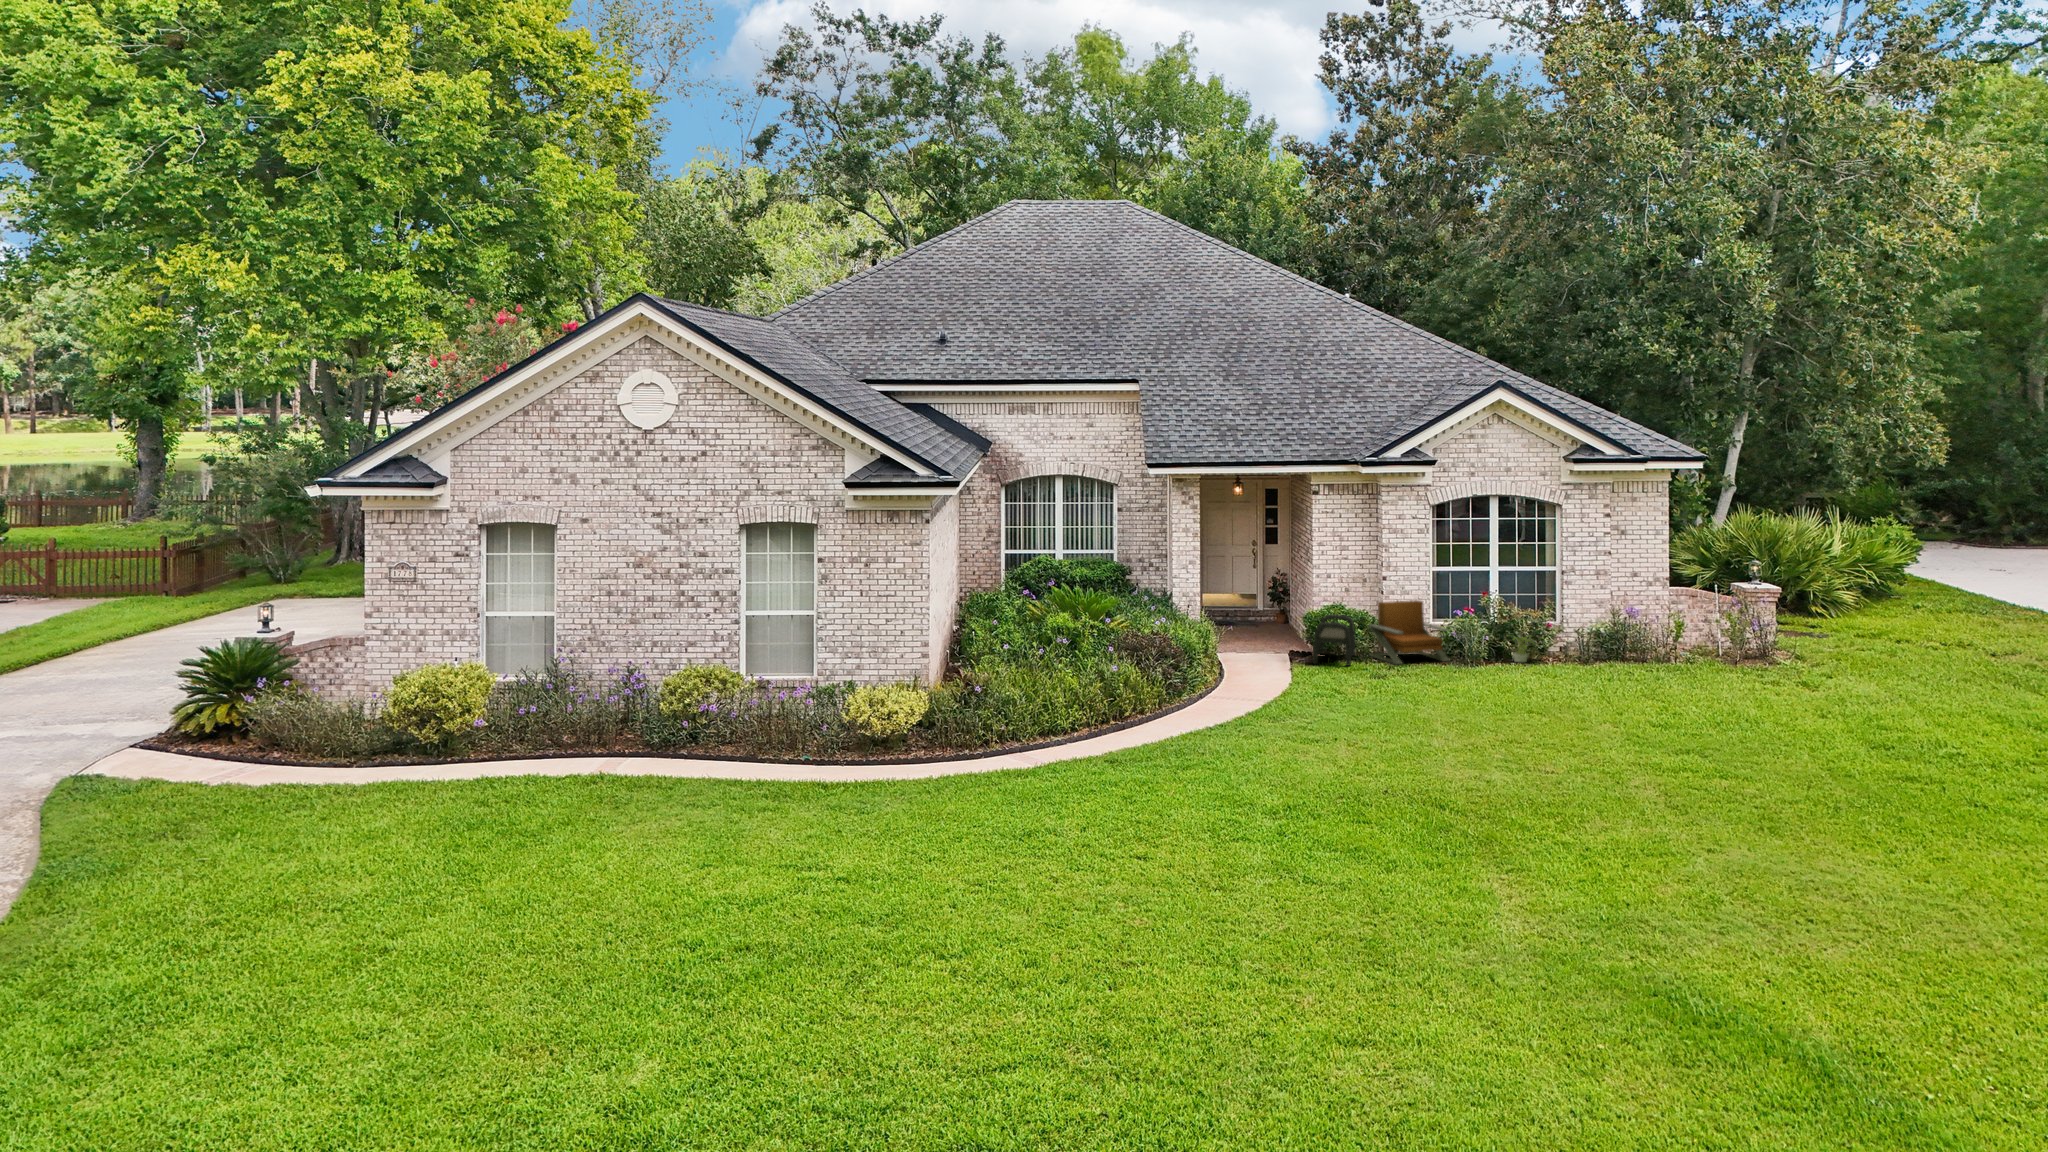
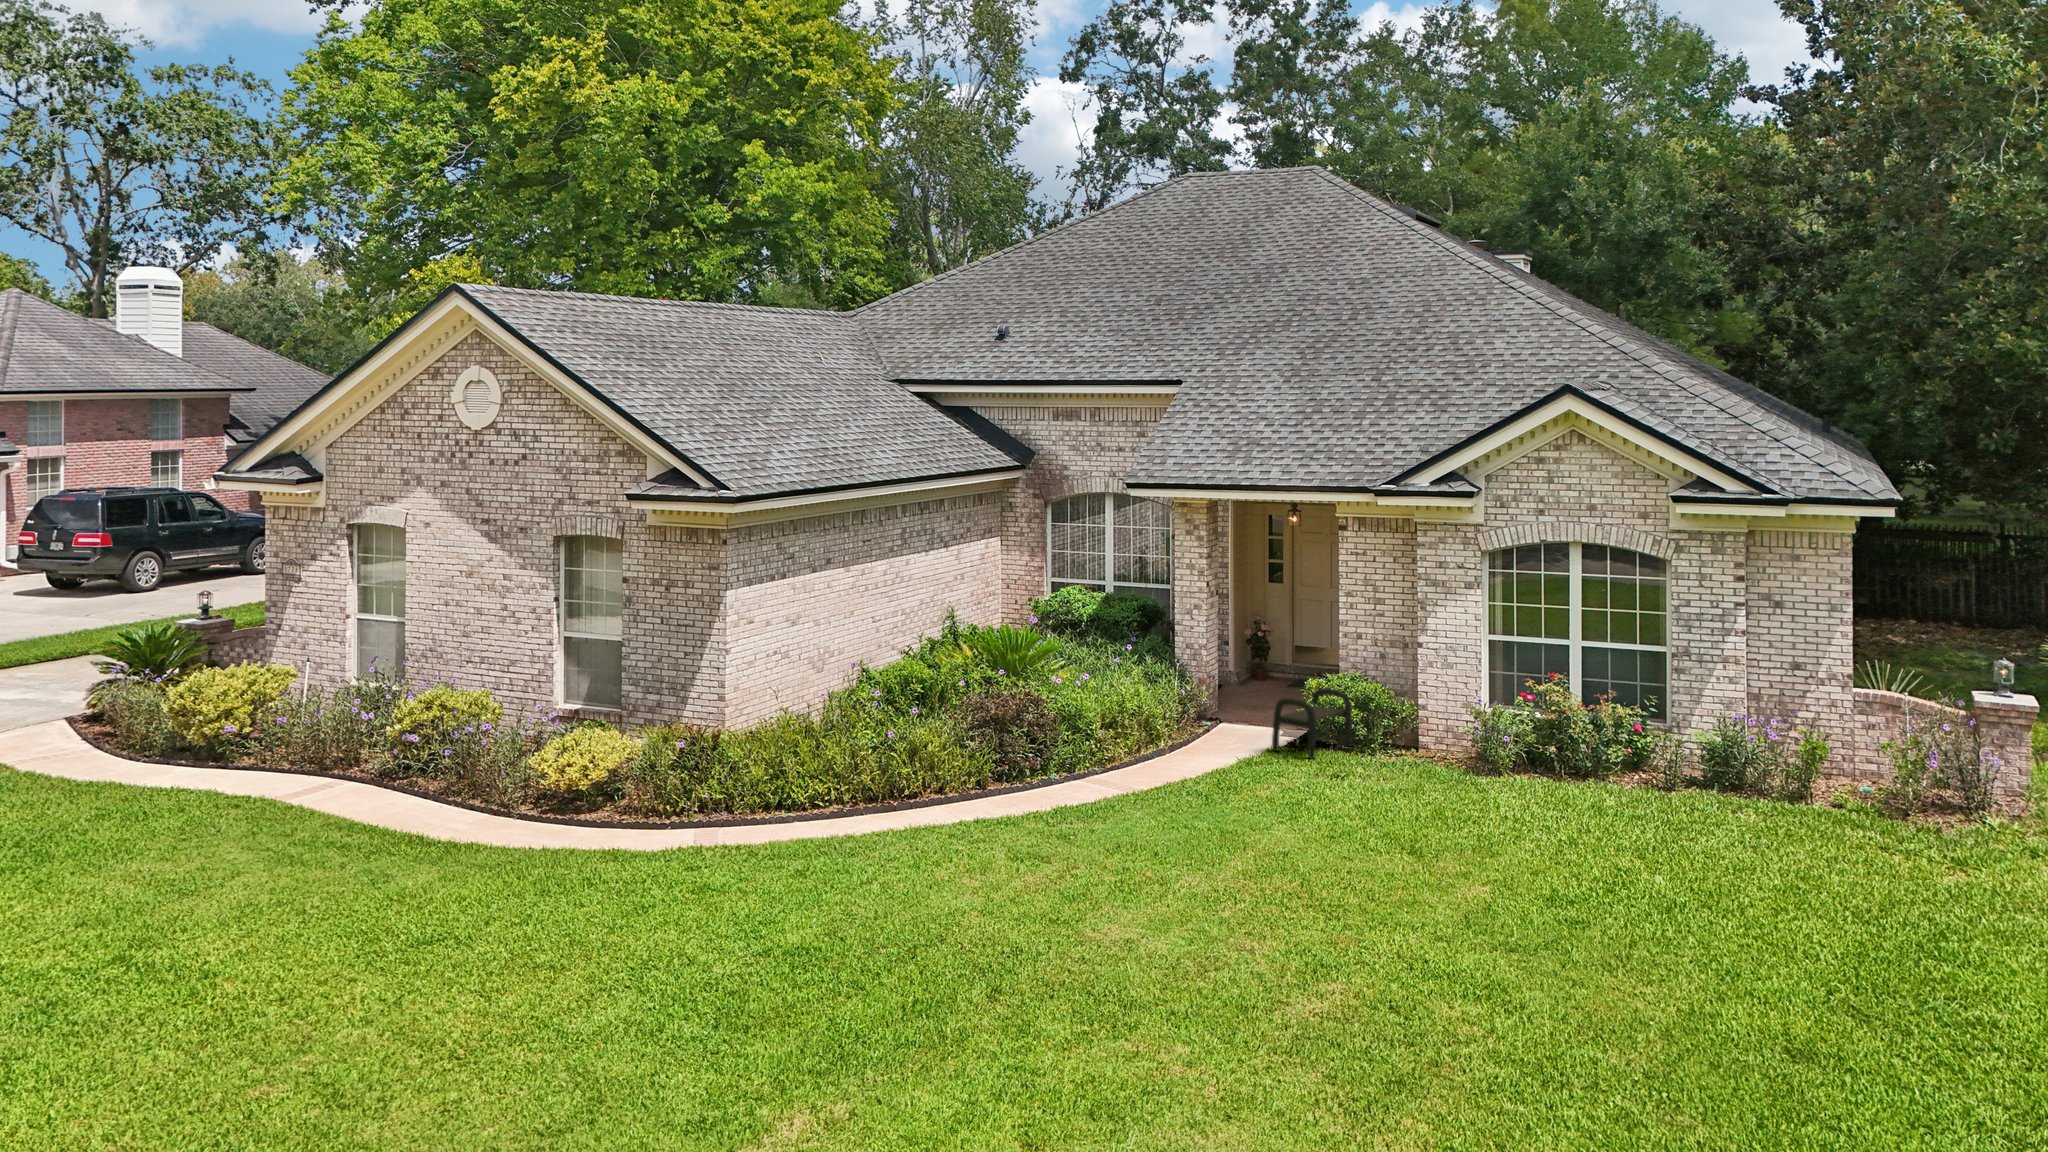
lounge chair: present [1368,600,1449,664] -> none [1371,677,1469,767]
potted plant: present [1513,637,1530,662] -> none [1552,740,1594,781]

